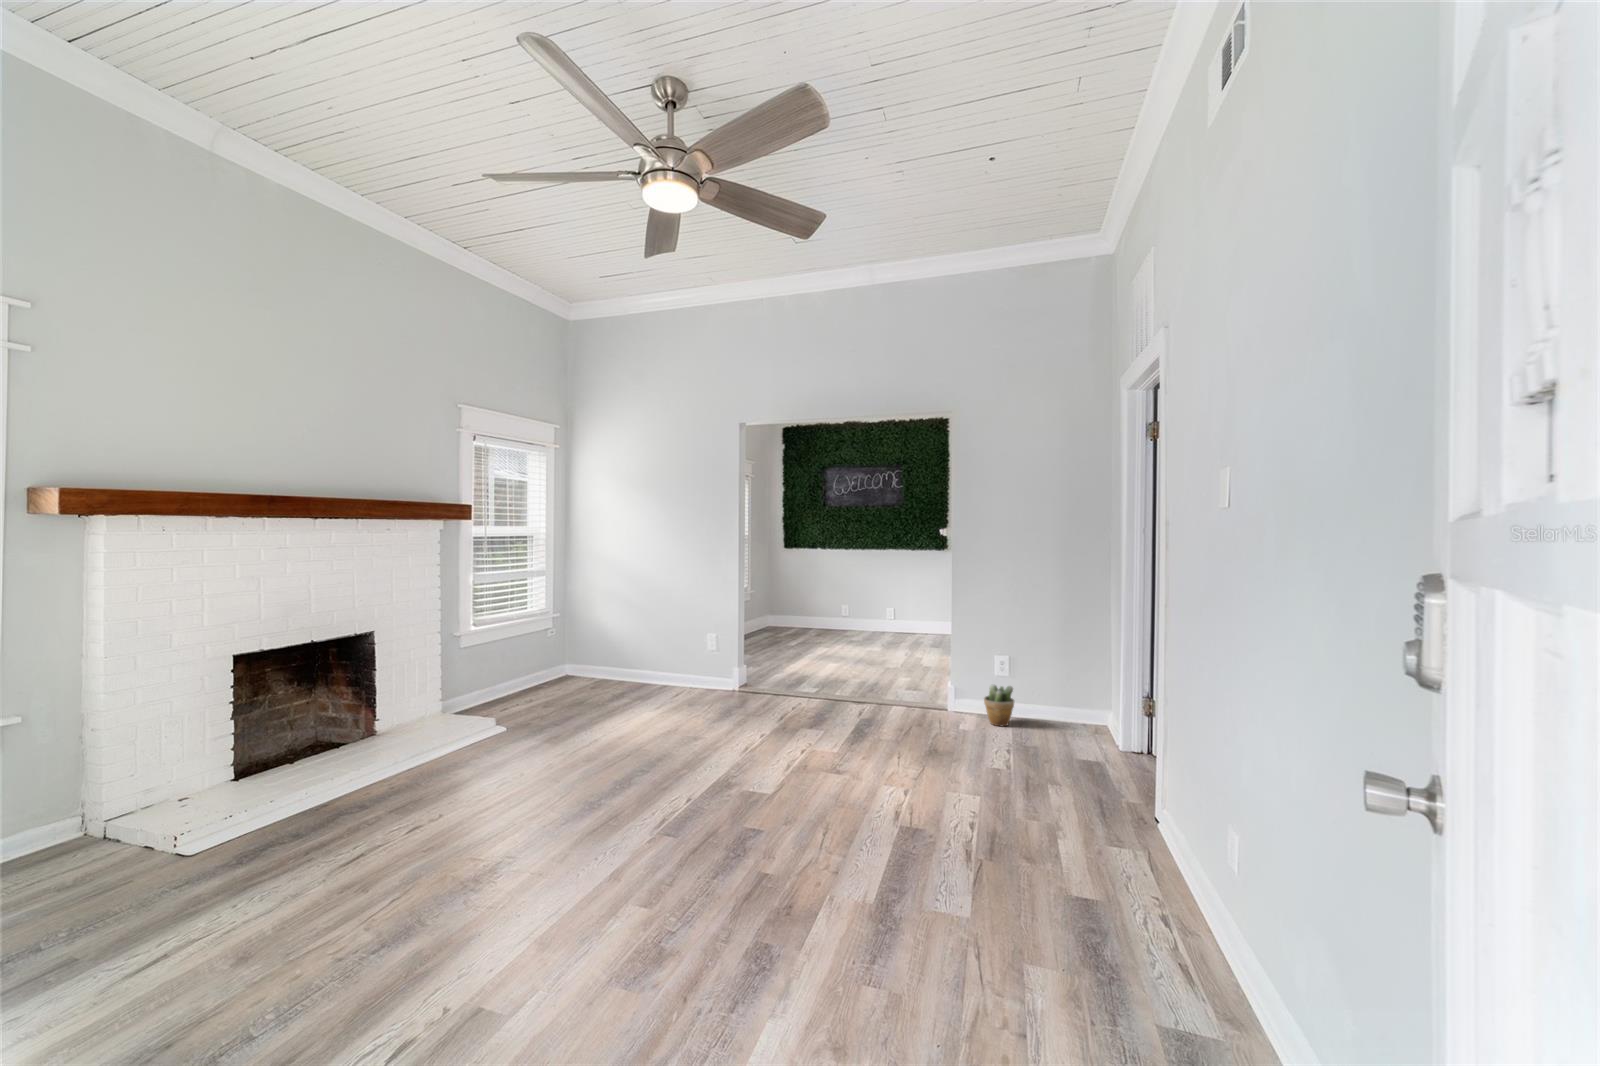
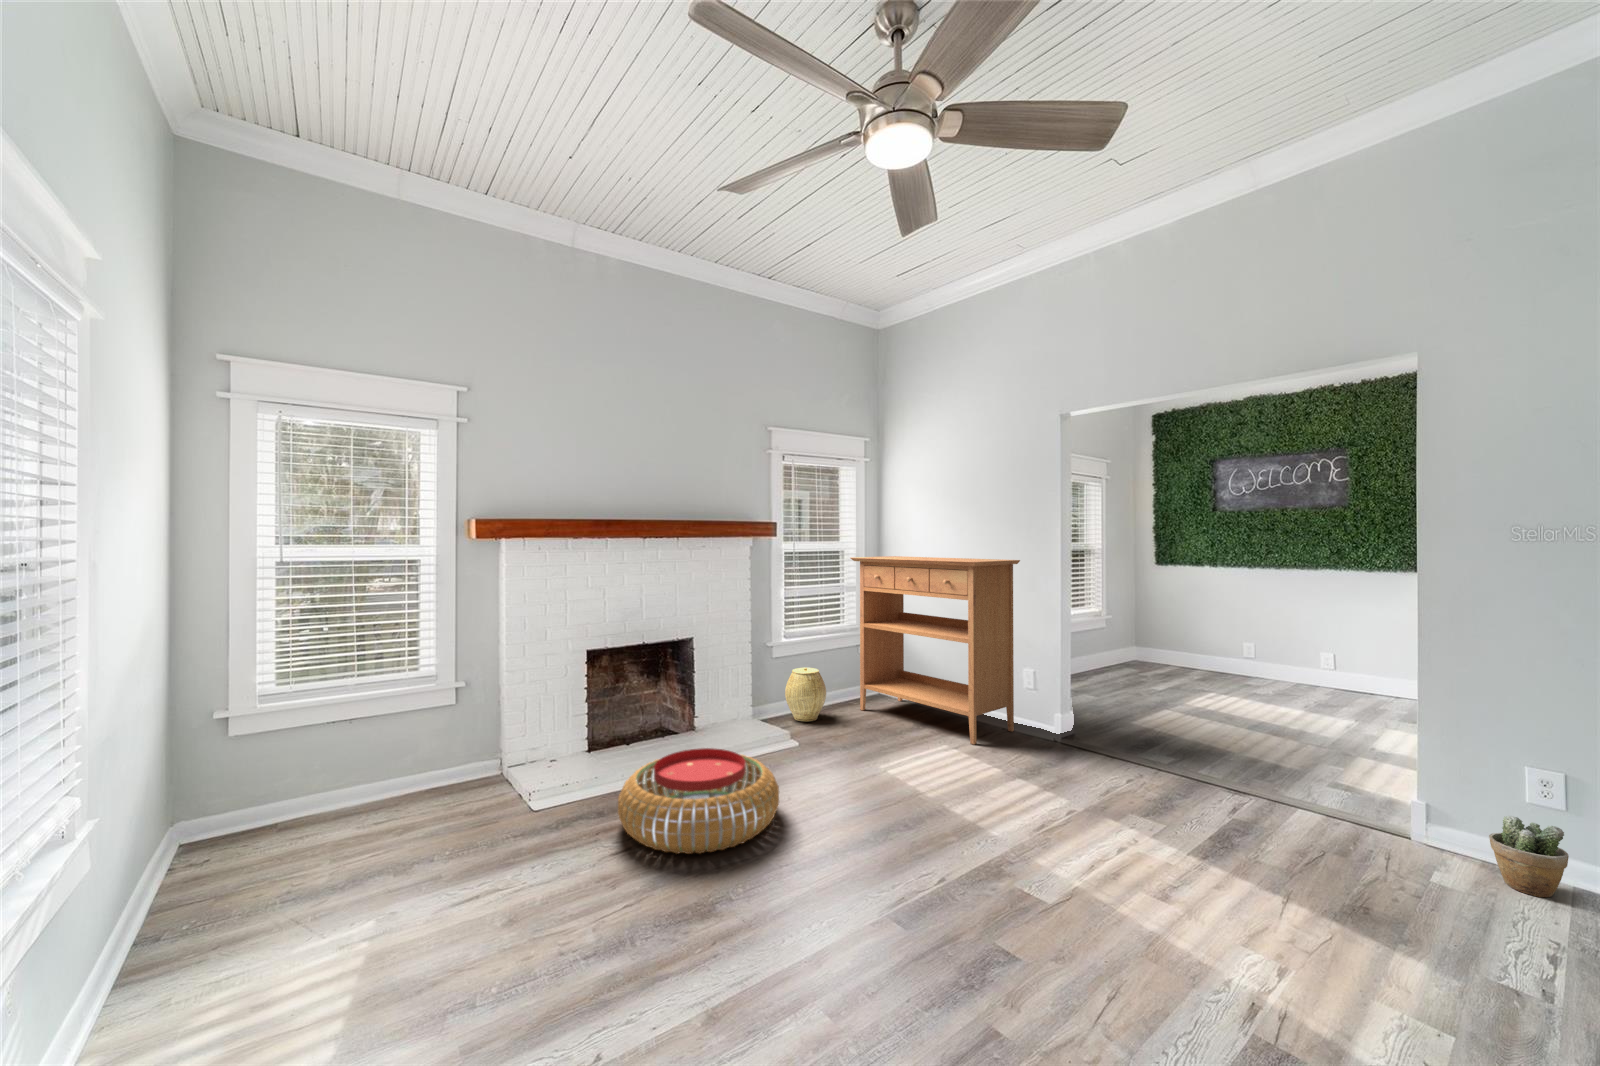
console table: none [543,541,706,703] -> present [850,556,1020,745]
woven basket: none [476,655,522,710] -> present [785,667,826,721]
pouf: none [333,738,524,846] -> present [618,748,779,854]

